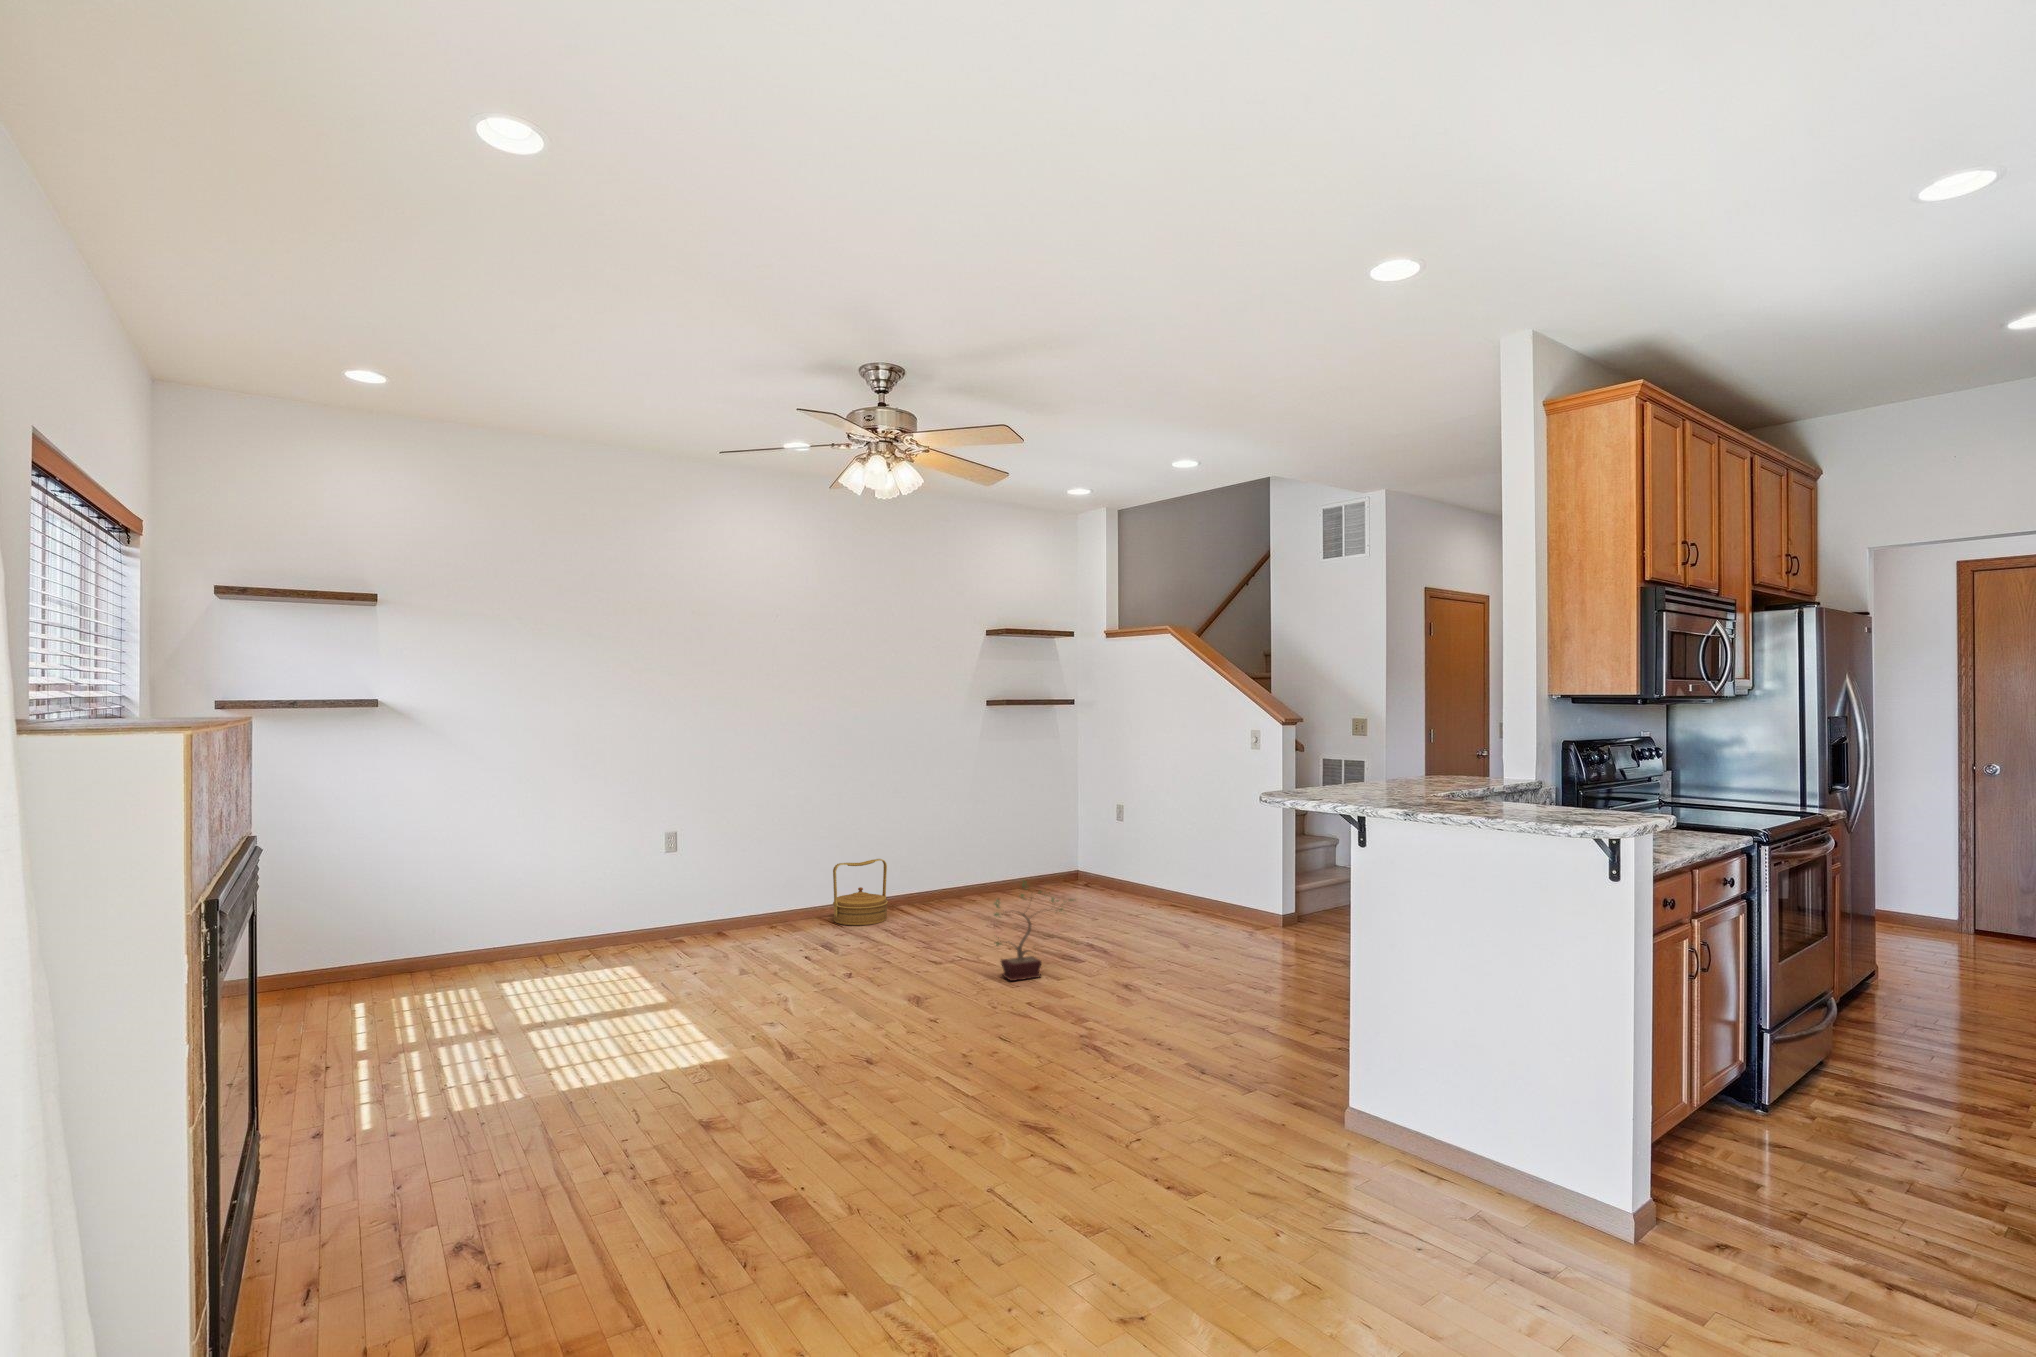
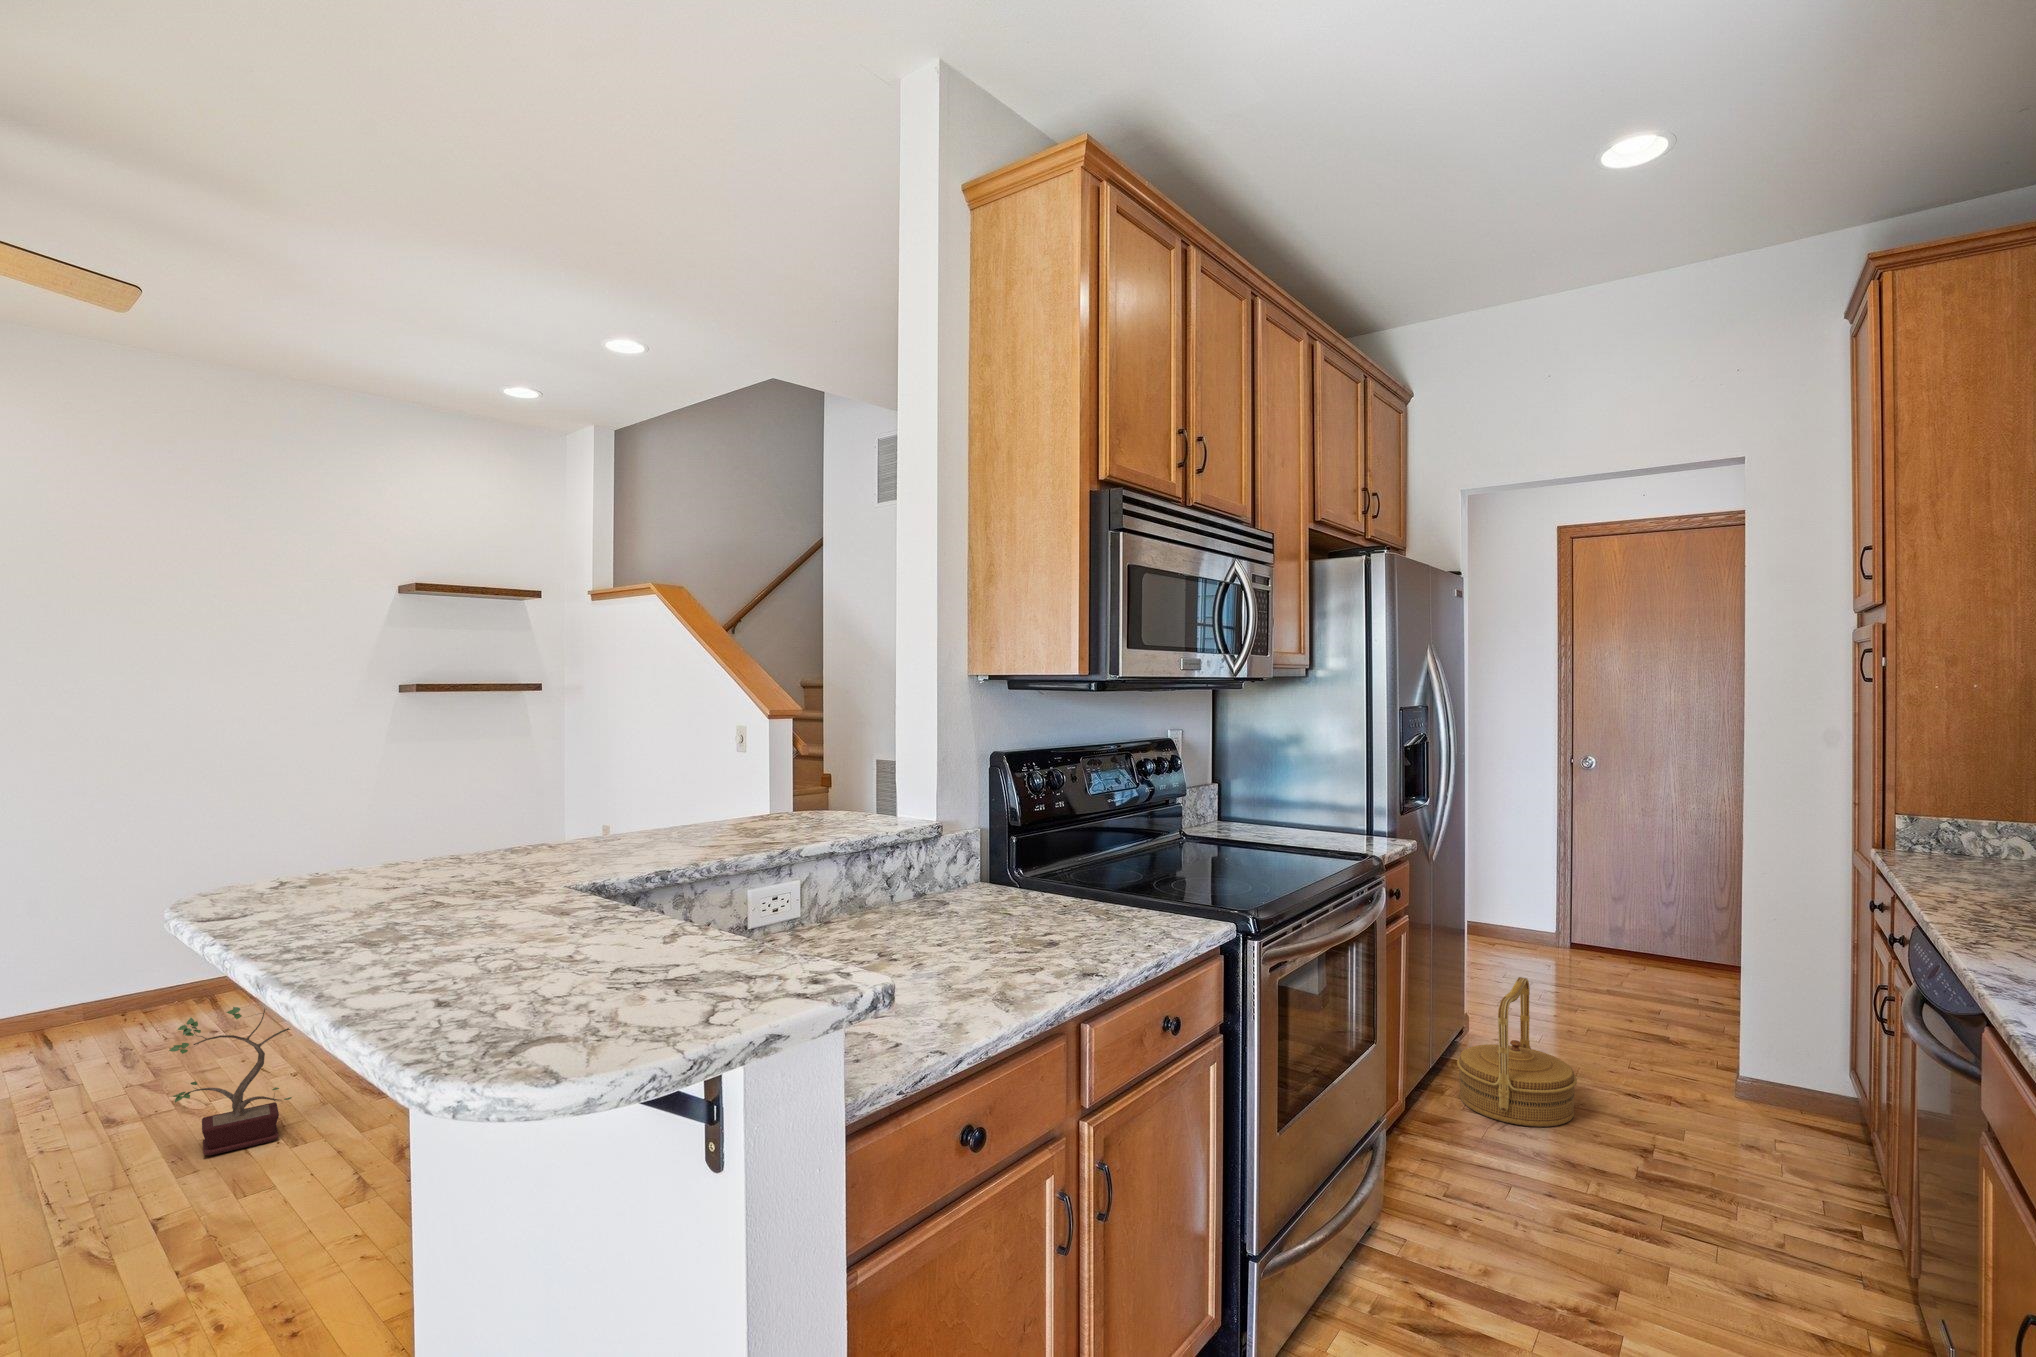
basket: present [833,859,888,925] -> present [1457,977,1577,1127]

